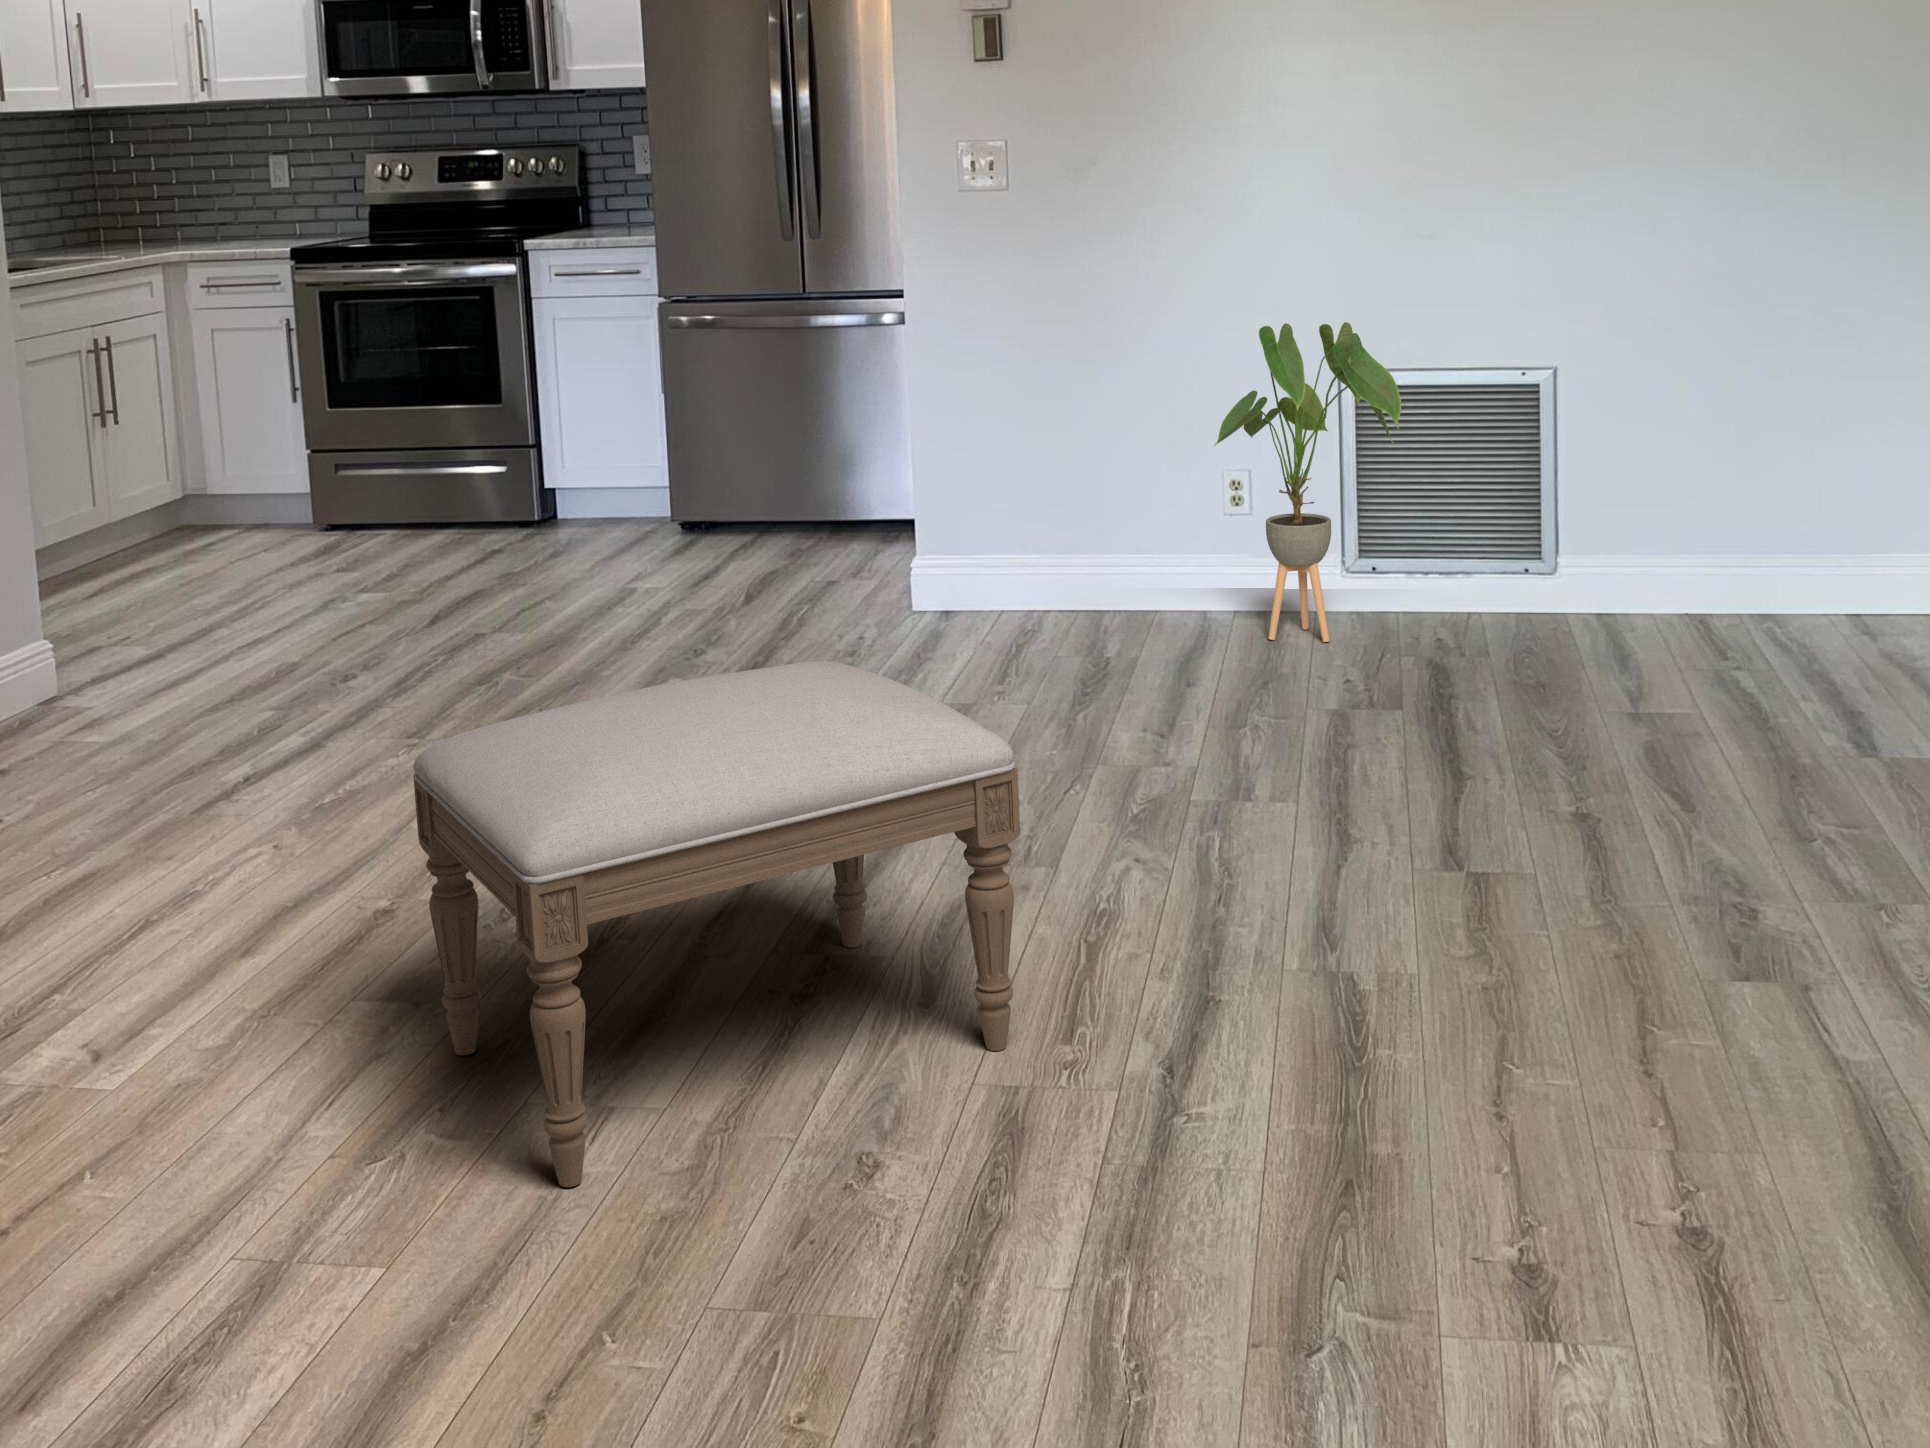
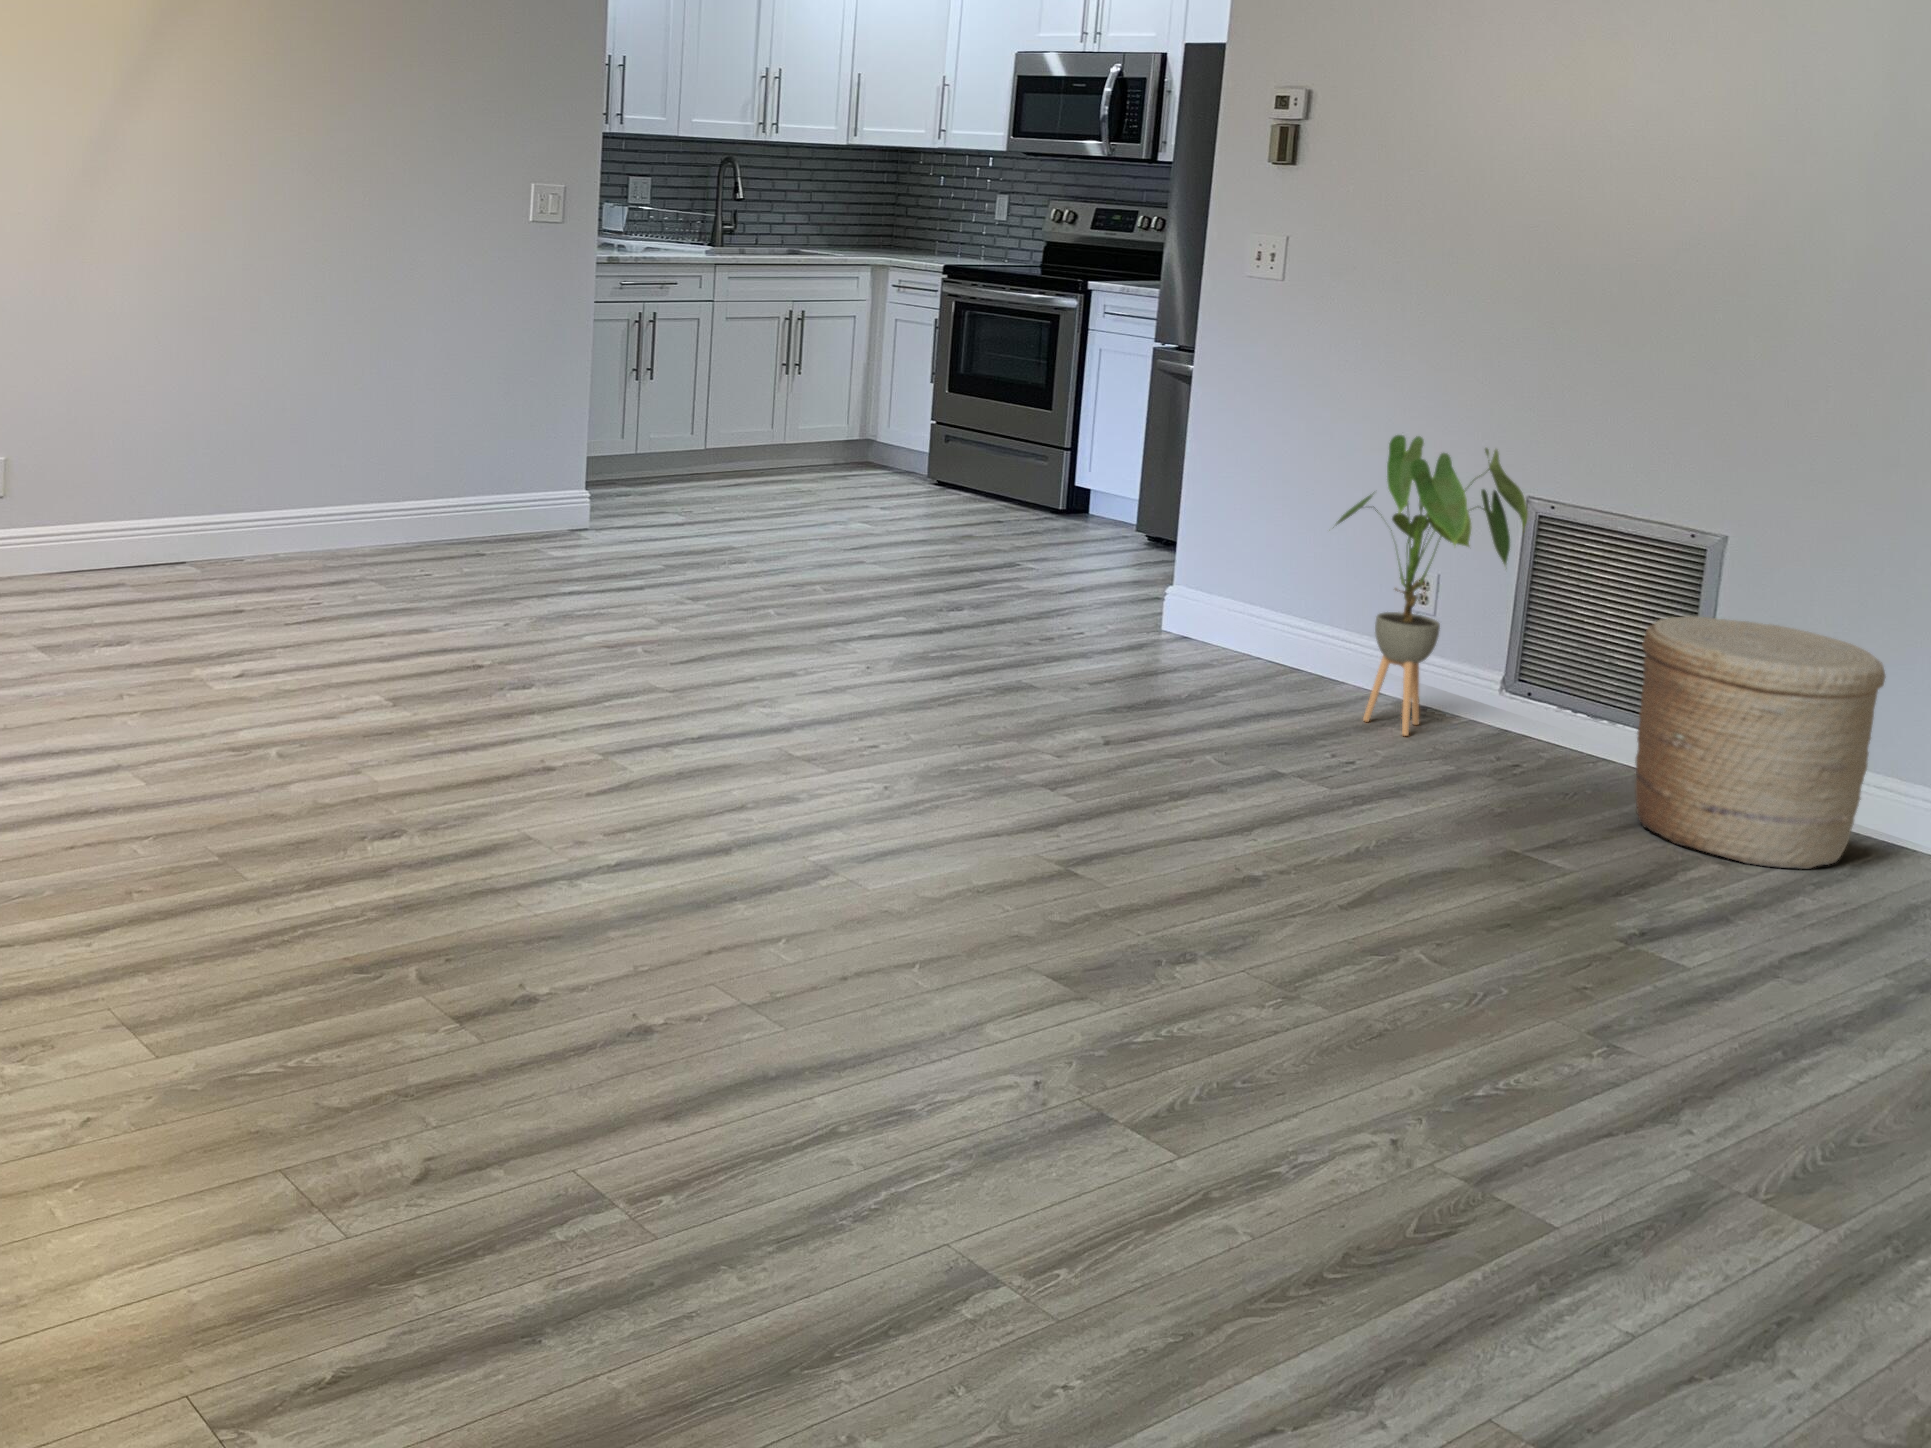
woven basket: none [1577,436,1791,662] -> present [1636,616,1886,869]
ottoman: present [413,661,1020,1187] -> none [317,526,690,814]

